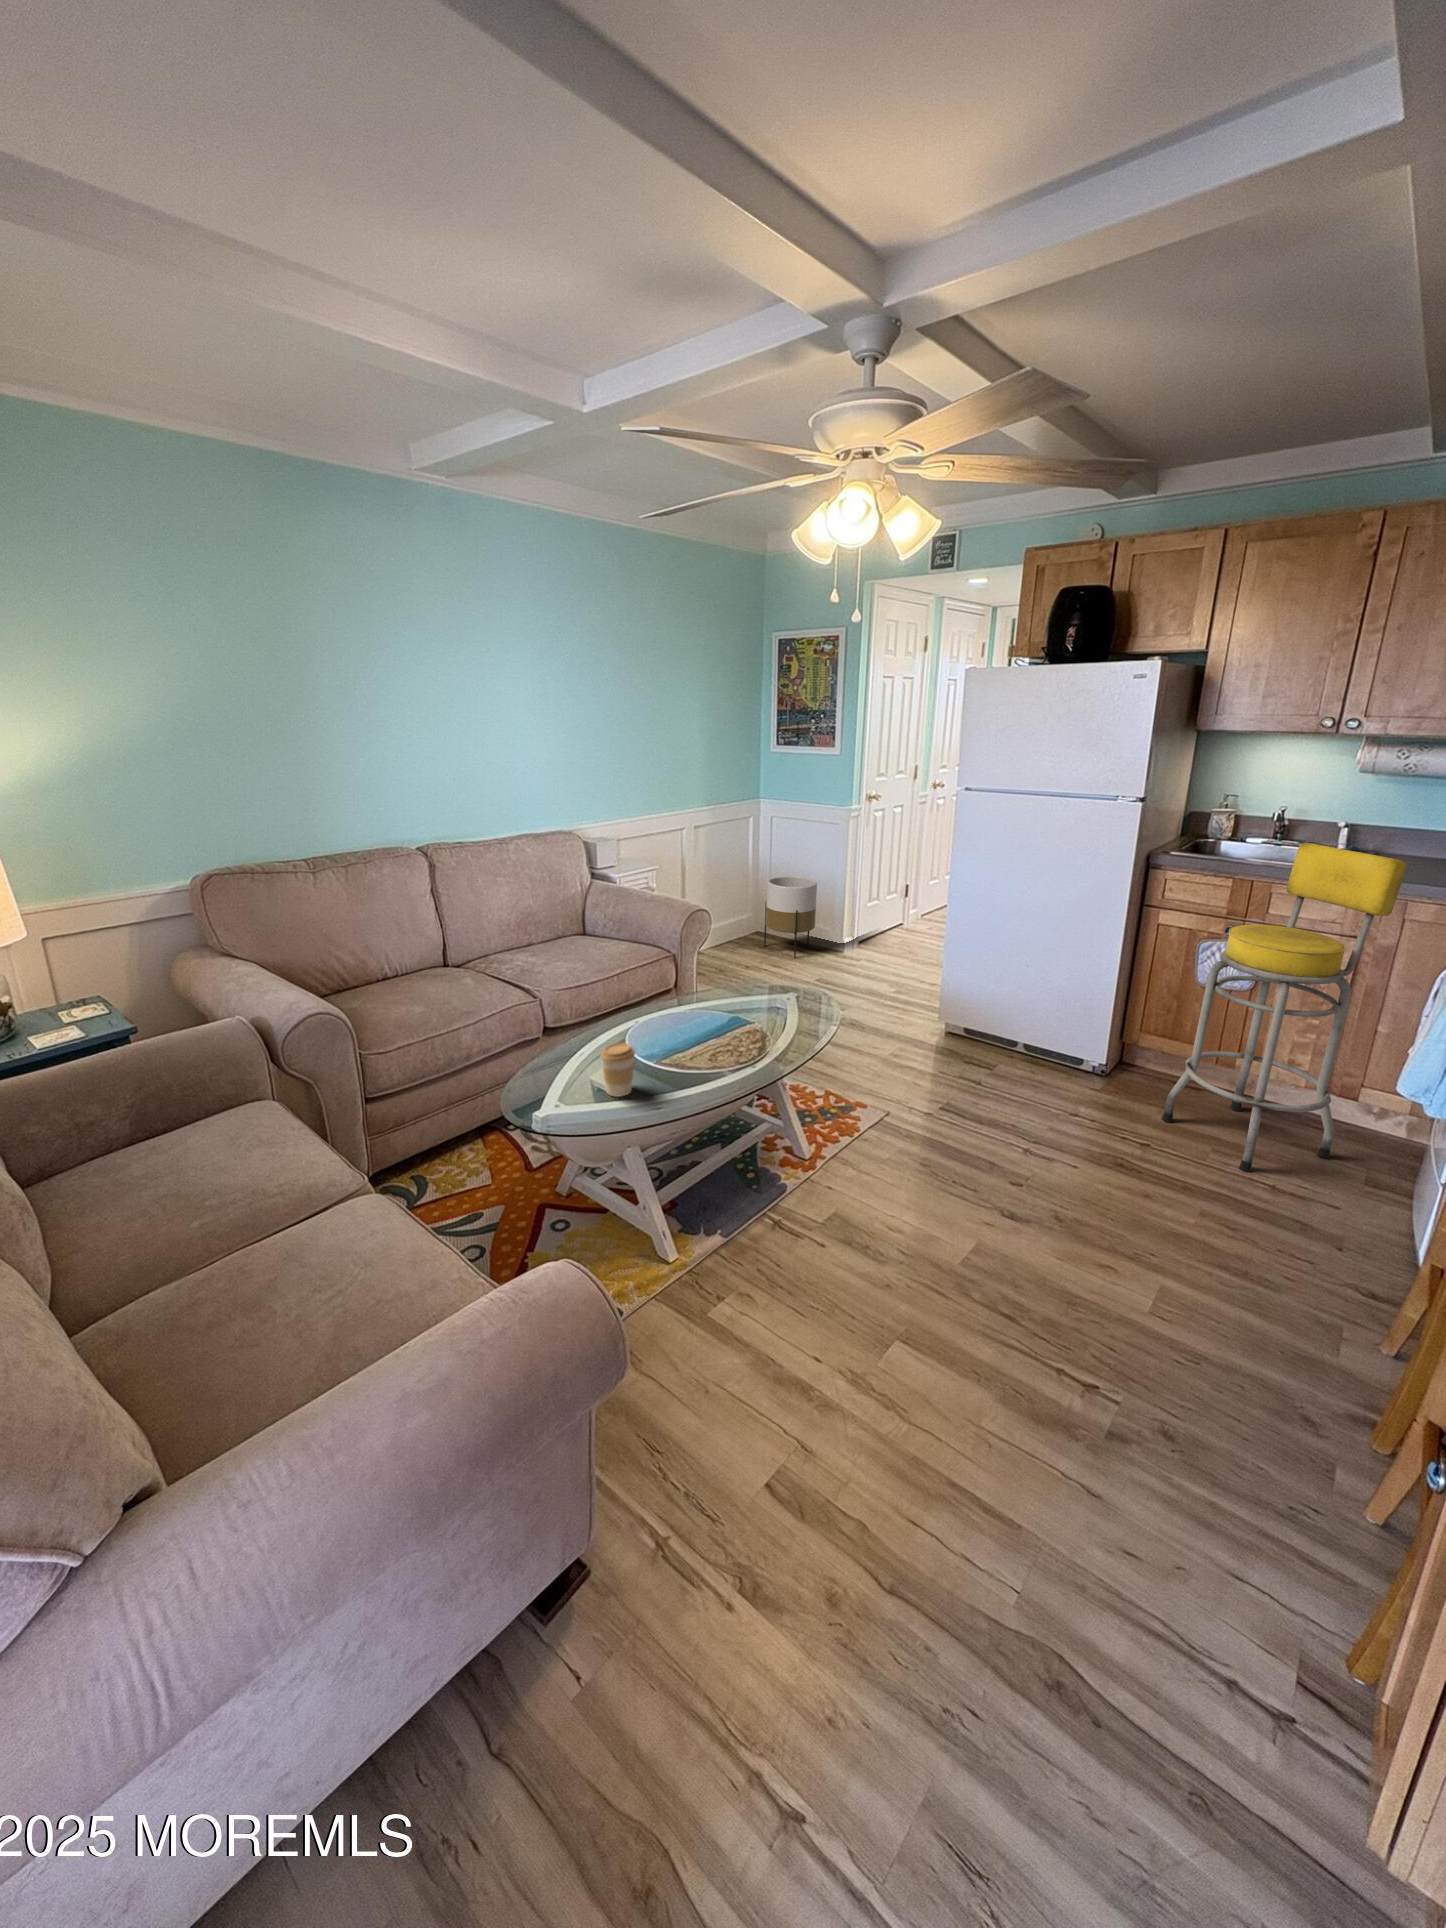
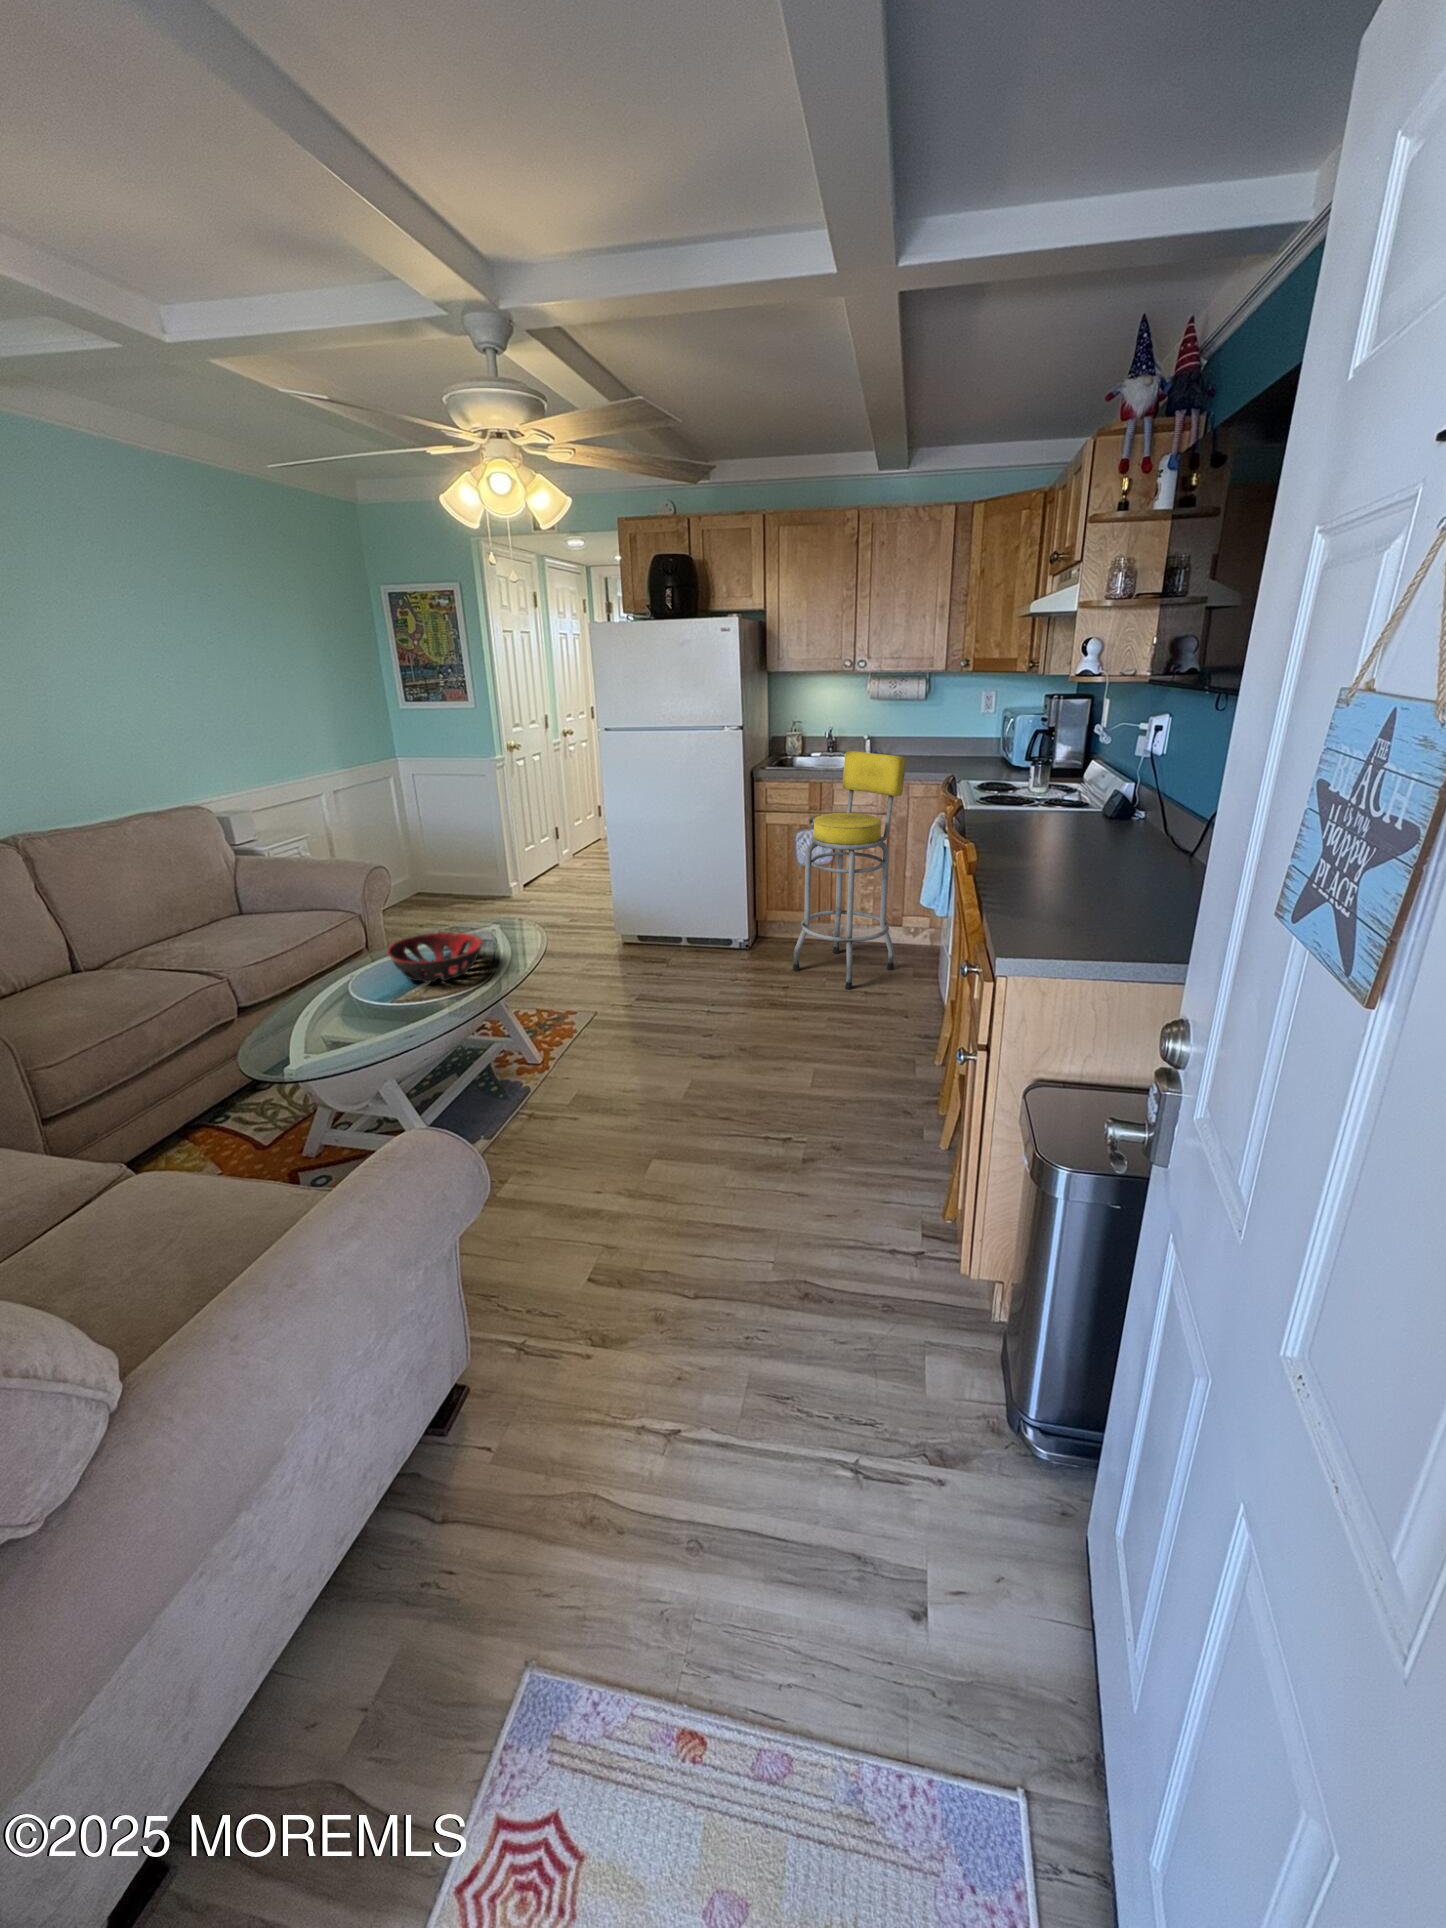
planter: present [764,876,817,958] -> none [423,832,480,910]
decorative bowl: none [667,993,763,1050] -> present [387,932,483,983]
coffee cup: present [601,1043,635,1097] -> none [342,985,379,1036]

